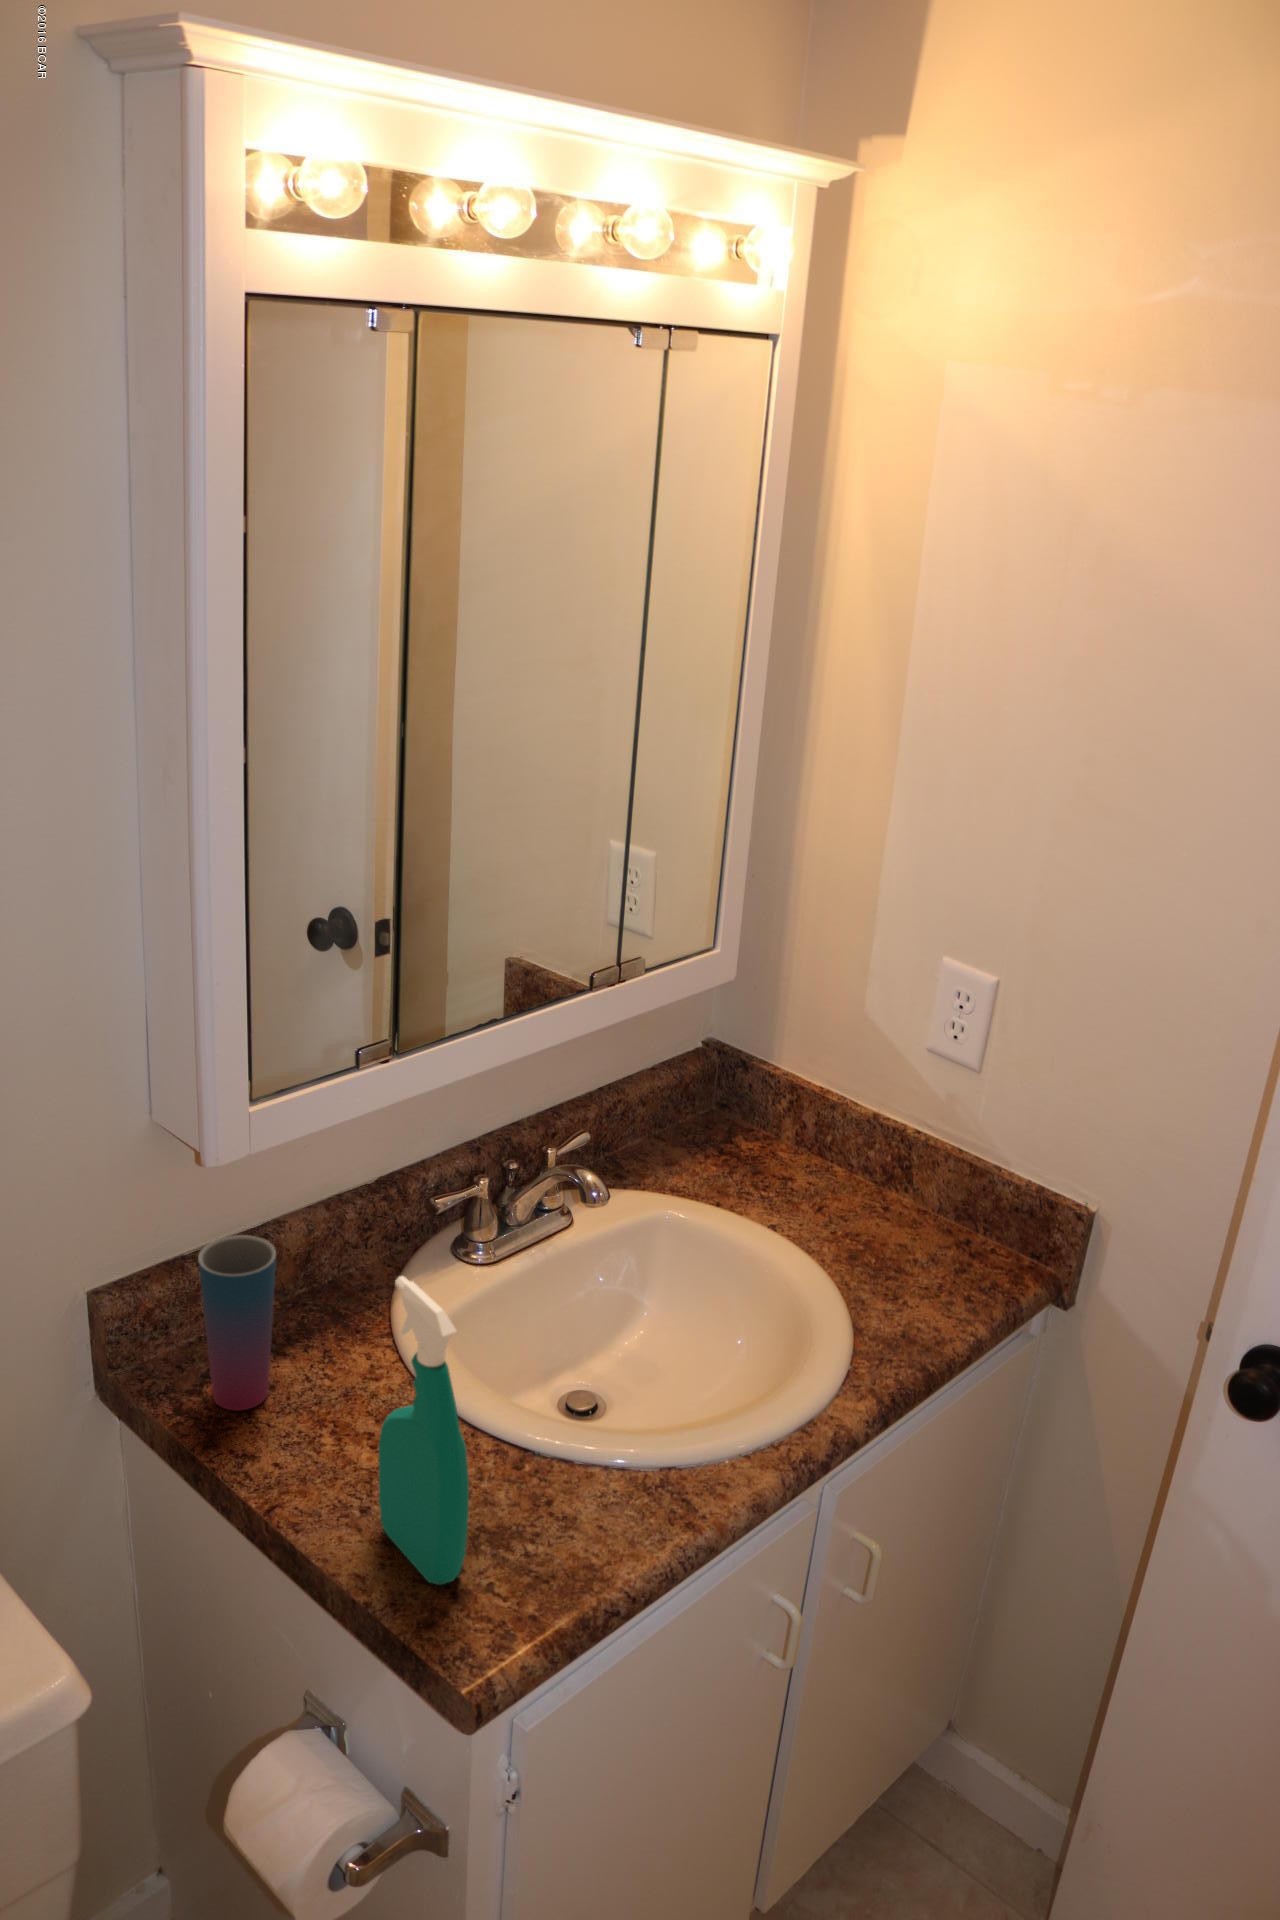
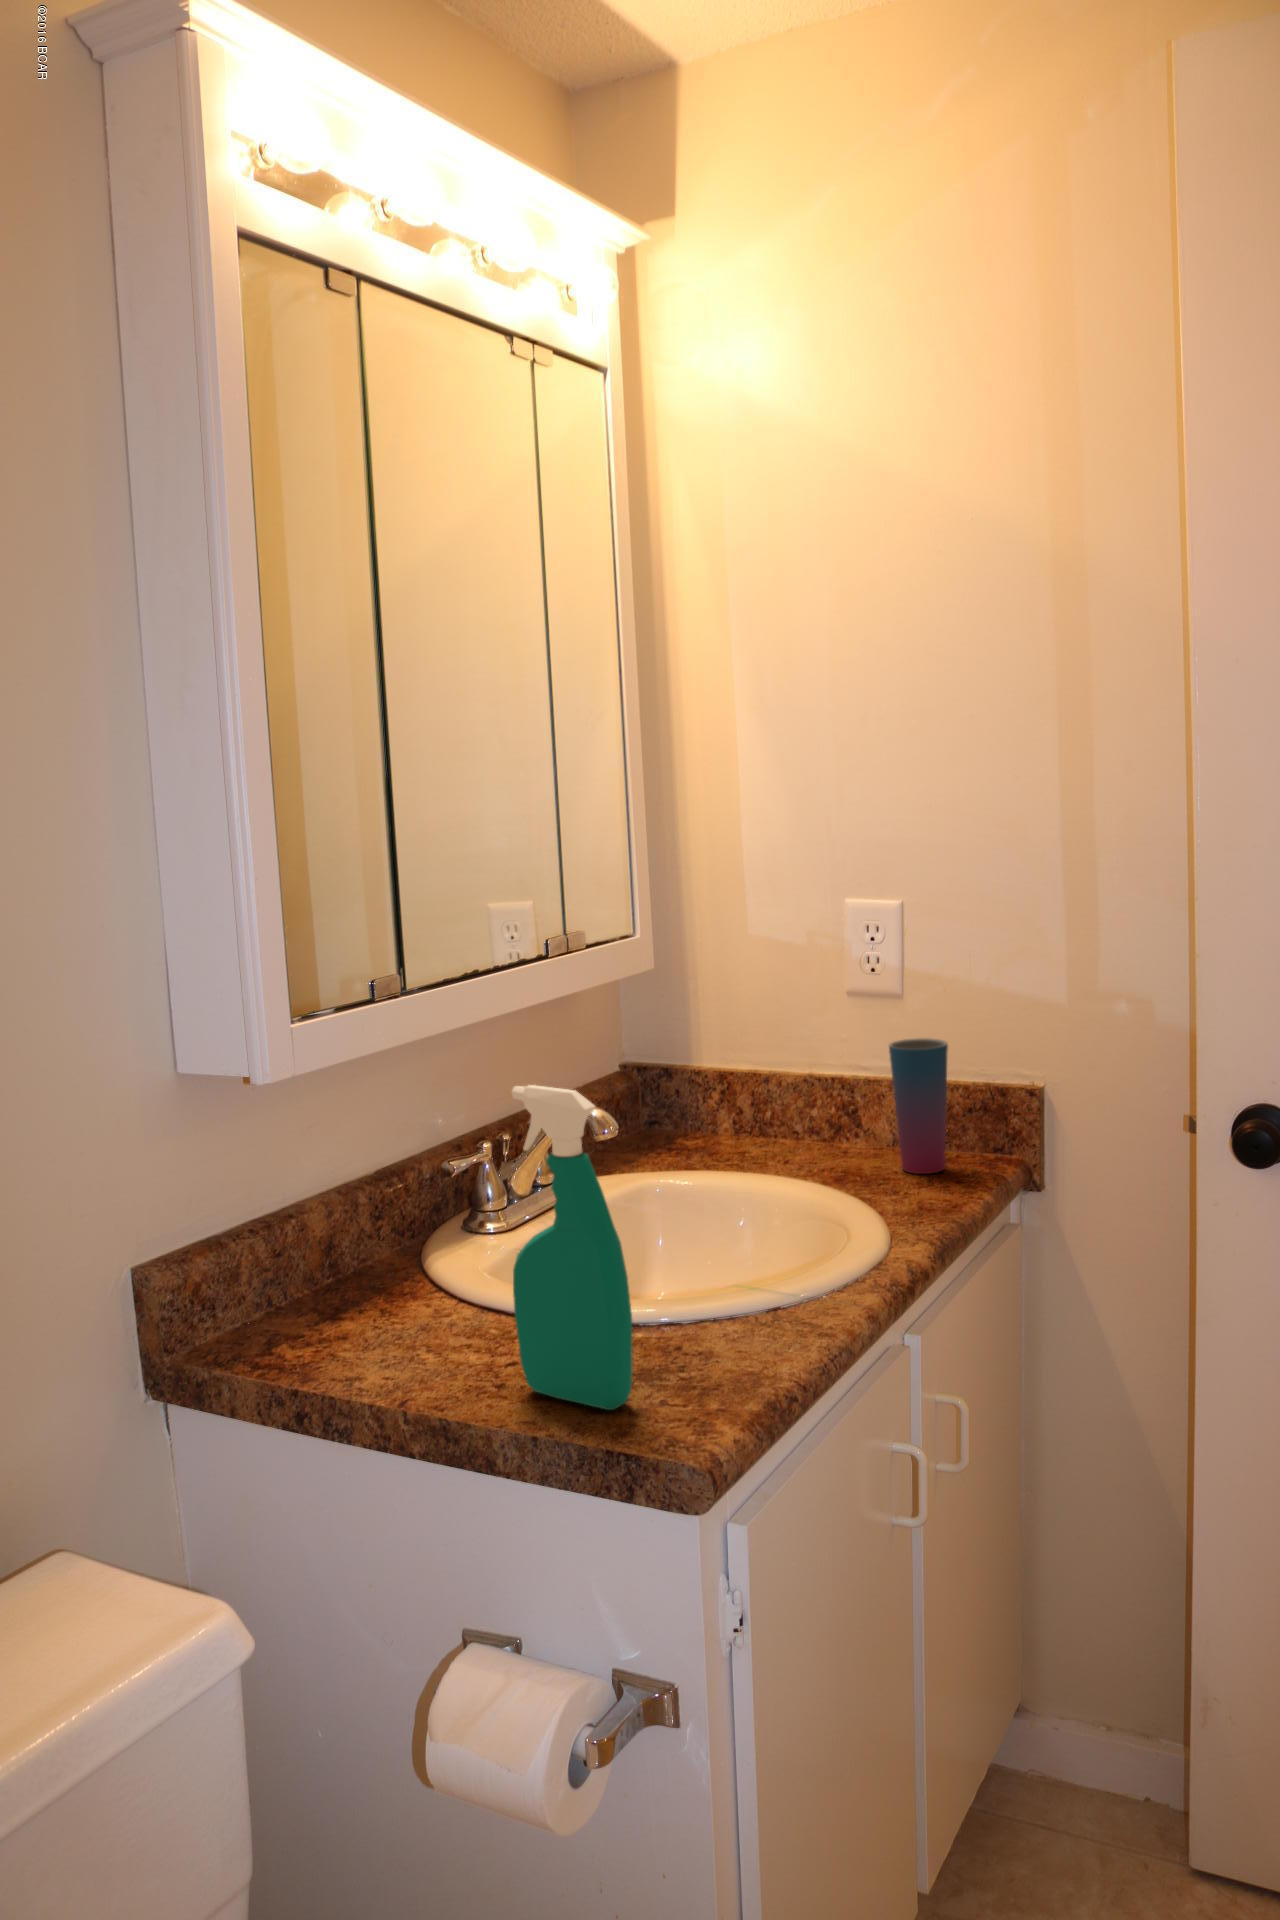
cup: present [198,1235,276,1411] -> present [889,1038,948,1174]

